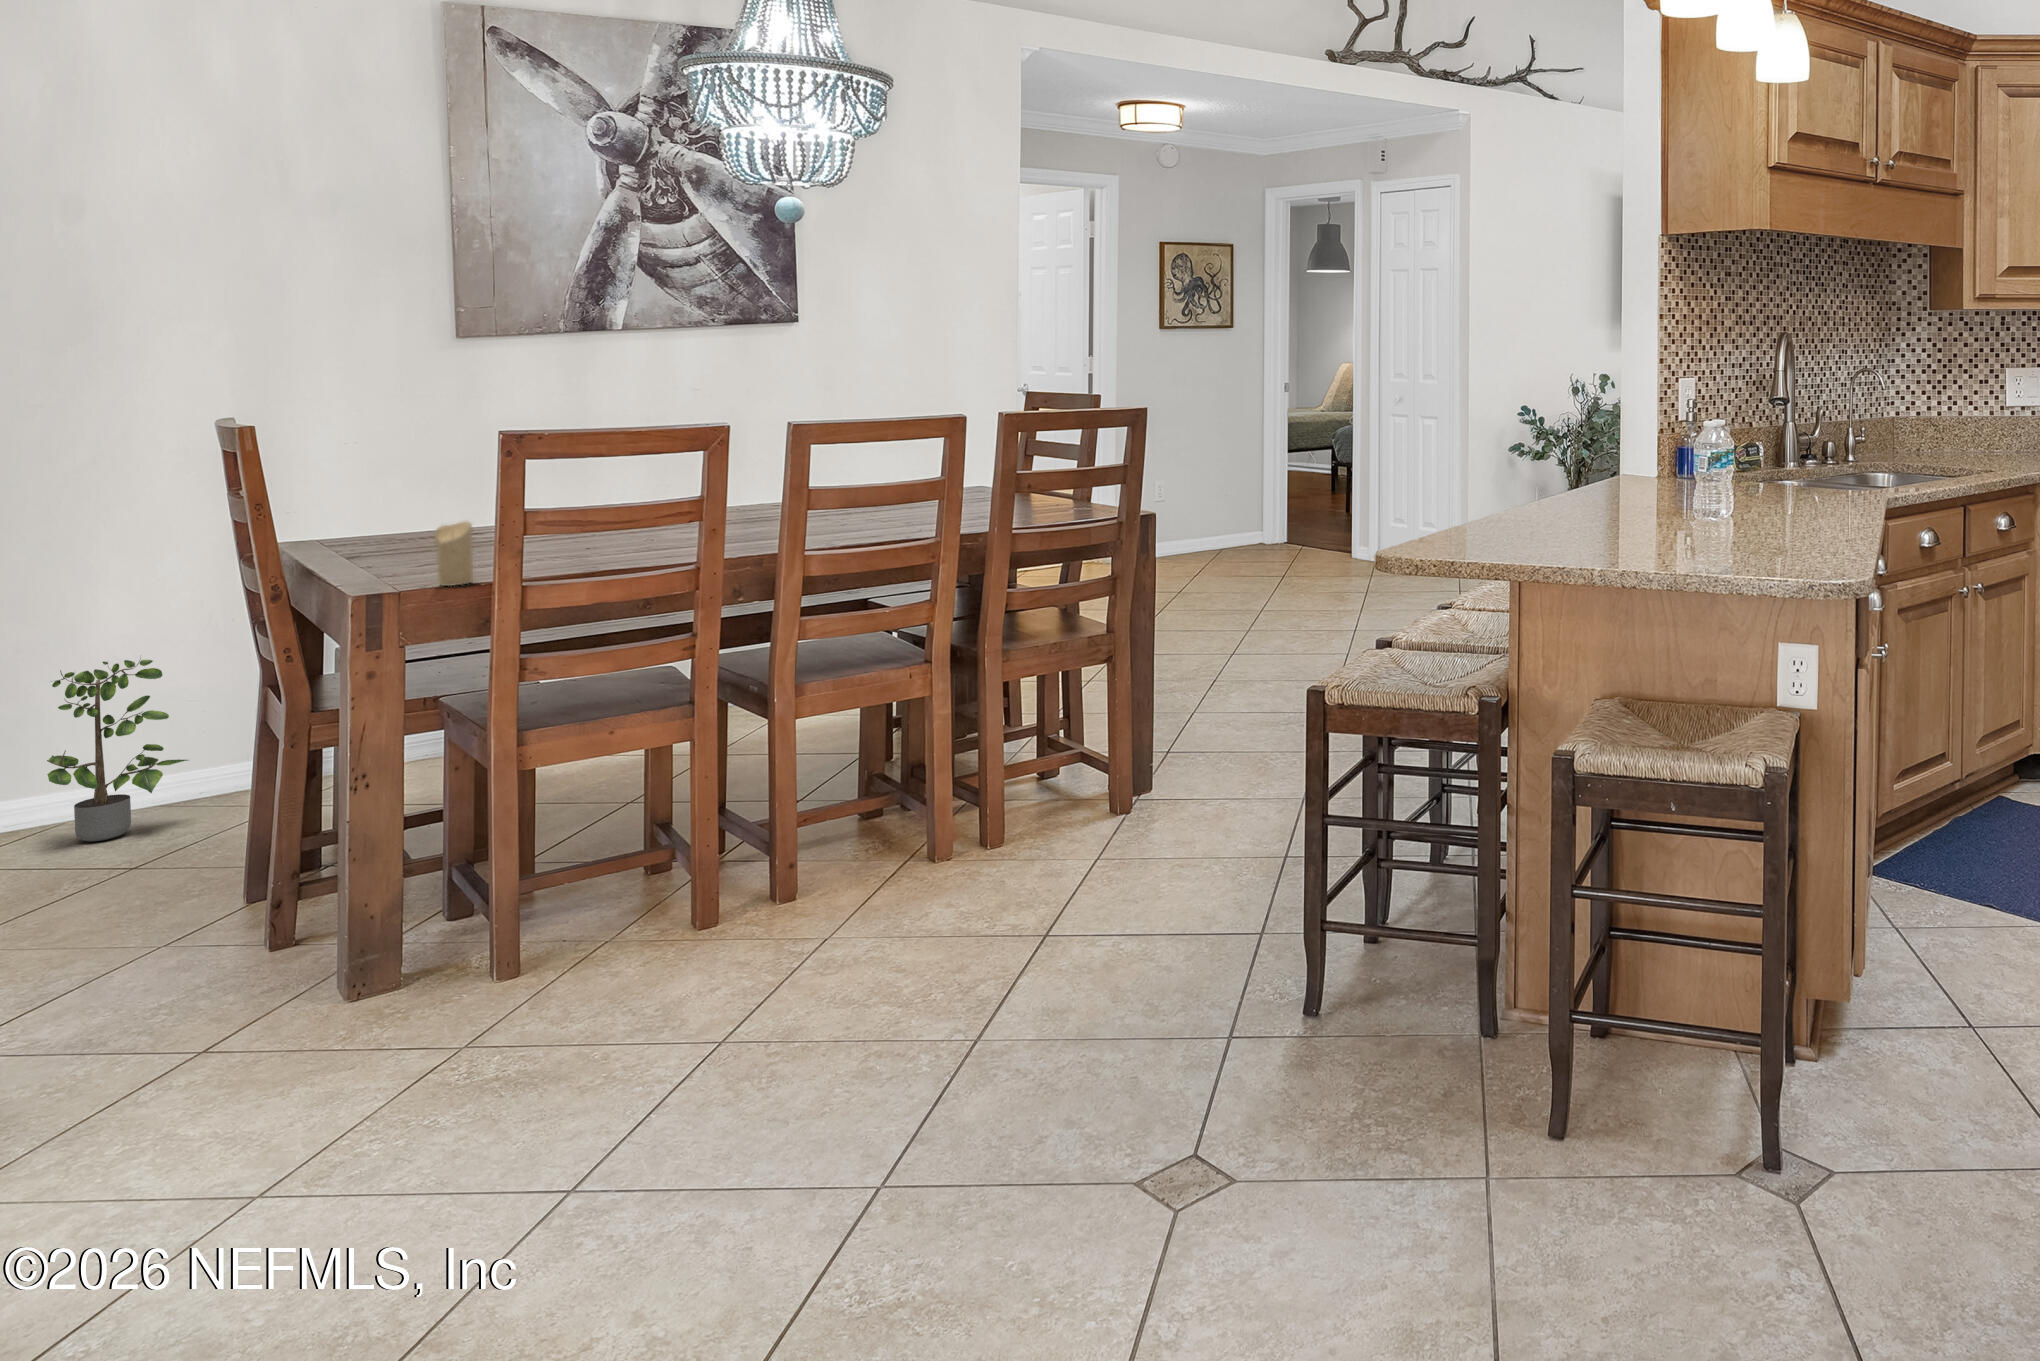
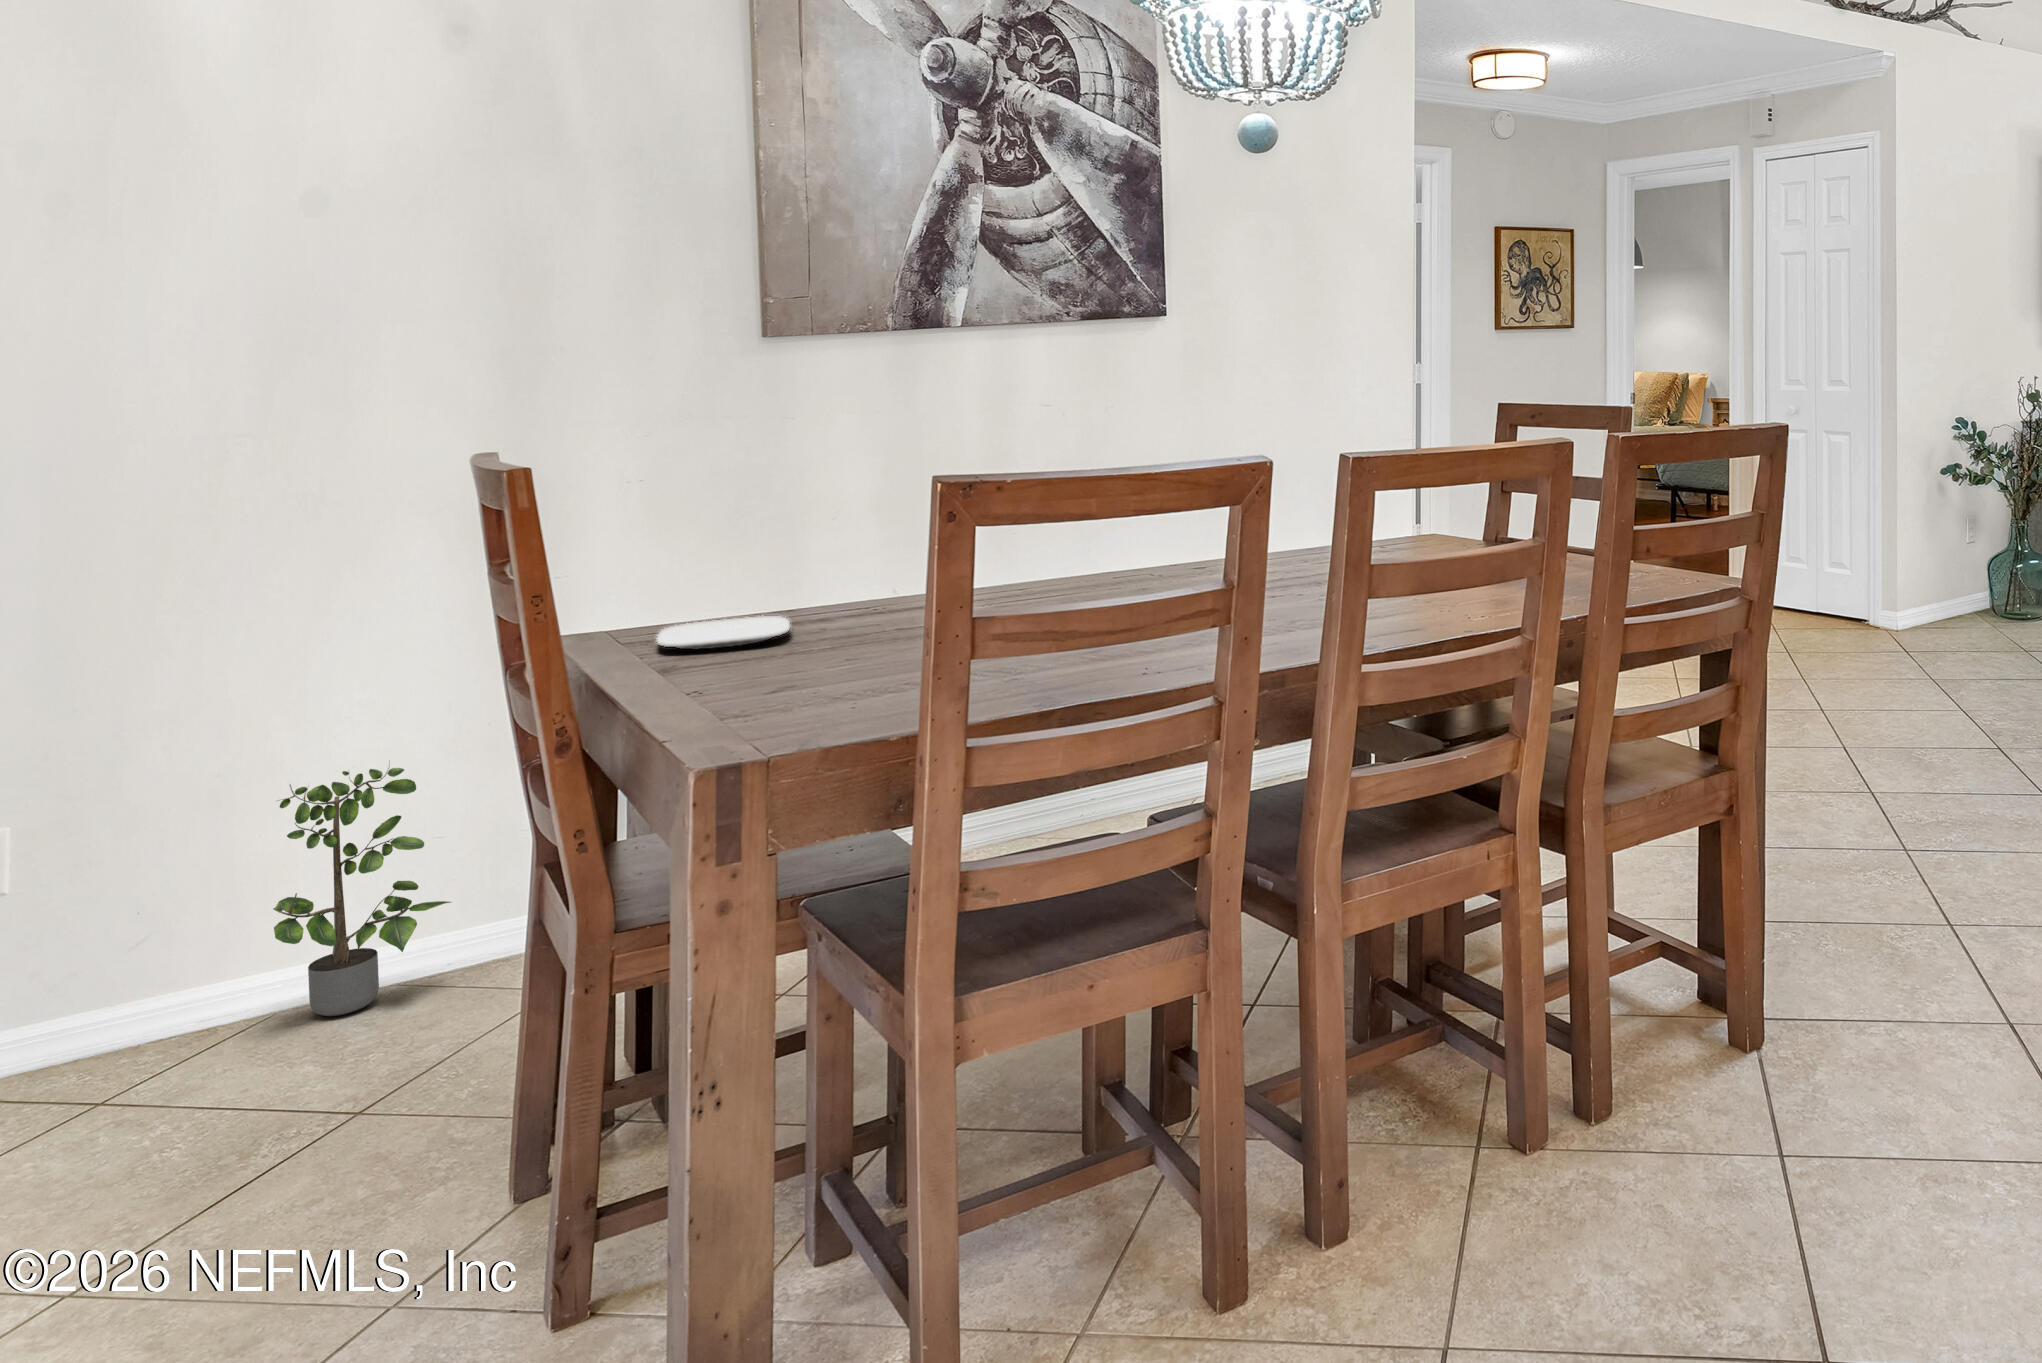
candle: present [435,521,473,586] -> none [795,612,851,718]
plate: none [349,537,450,556] -> present [657,616,790,649]

